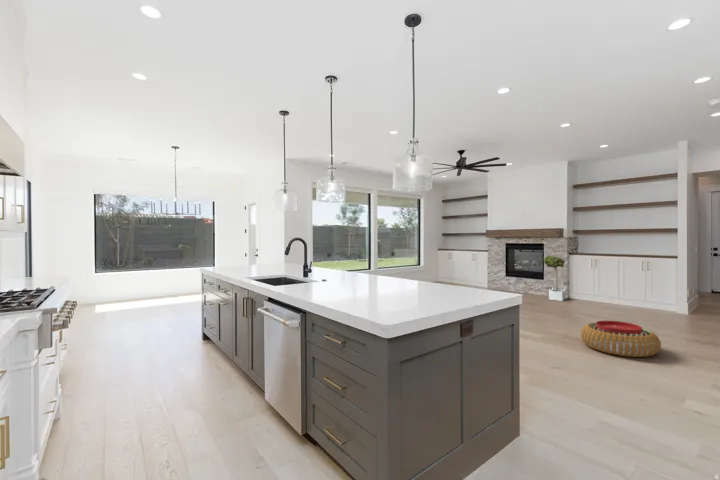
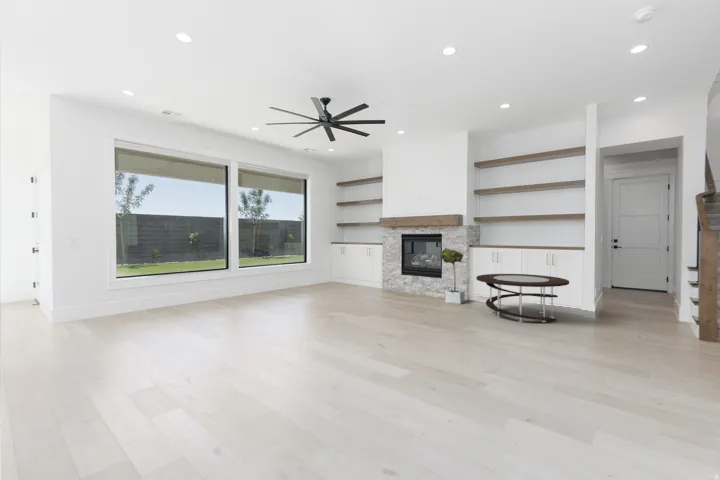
coffee table: none [579,277,663,316] -> present [476,274,569,322]
pouf: present [581,321,661,357] -> none [463,341,570,403]

